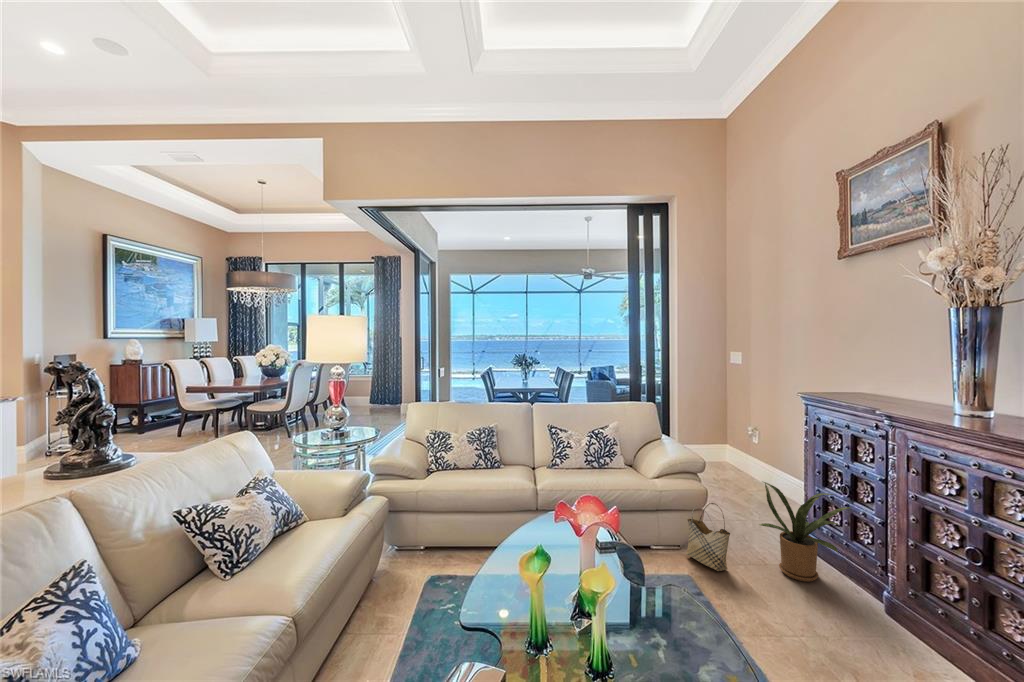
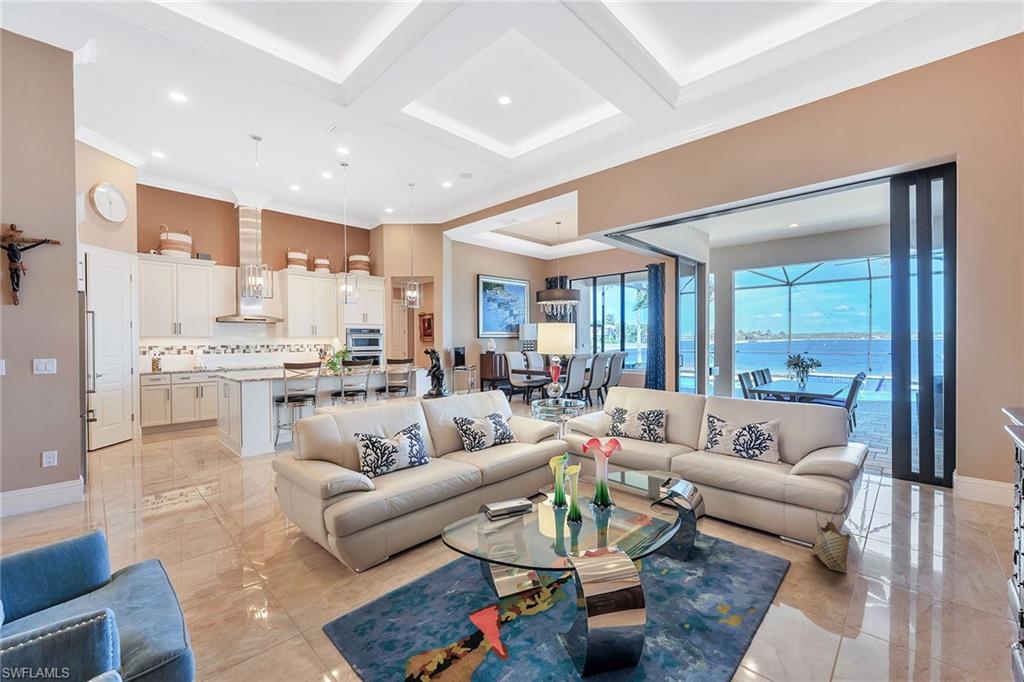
house plant: present [759,482,851,582] -> none [901,497,1010,615]

